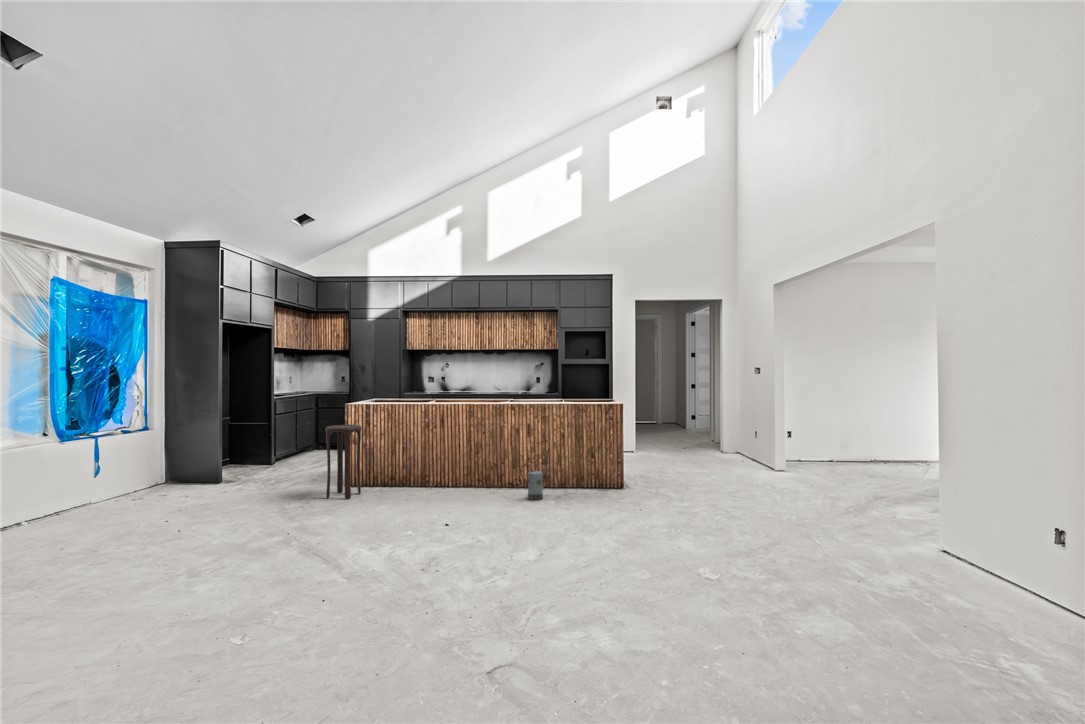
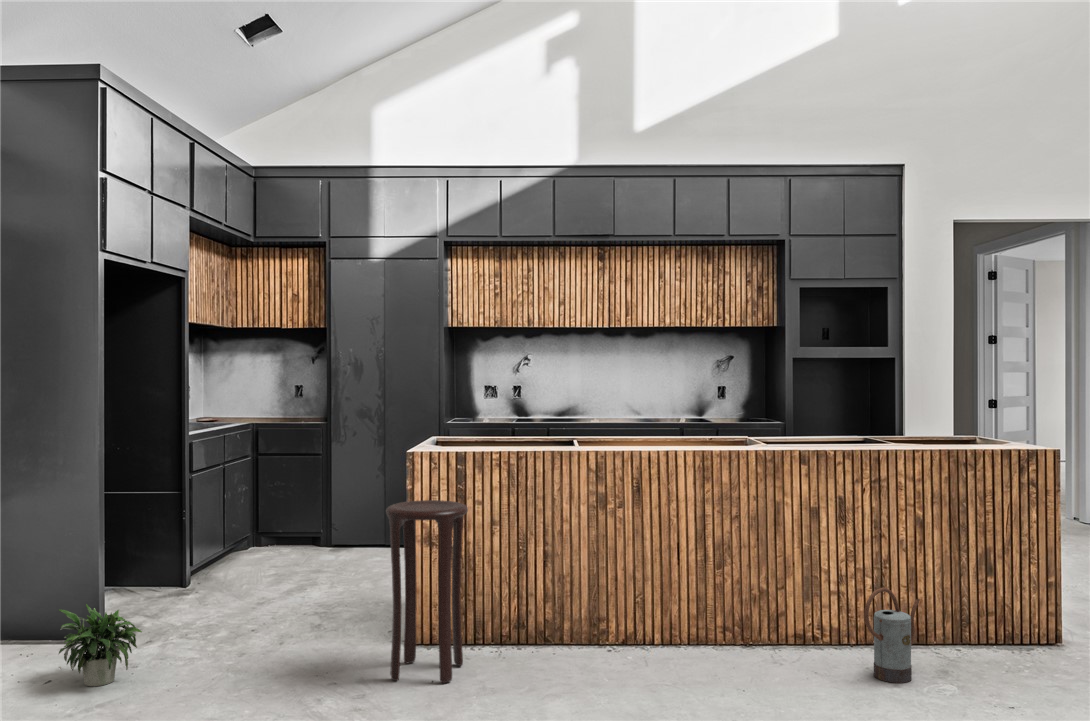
potted plant: none [189,466,225,499] -> present [59,604,142,686]

